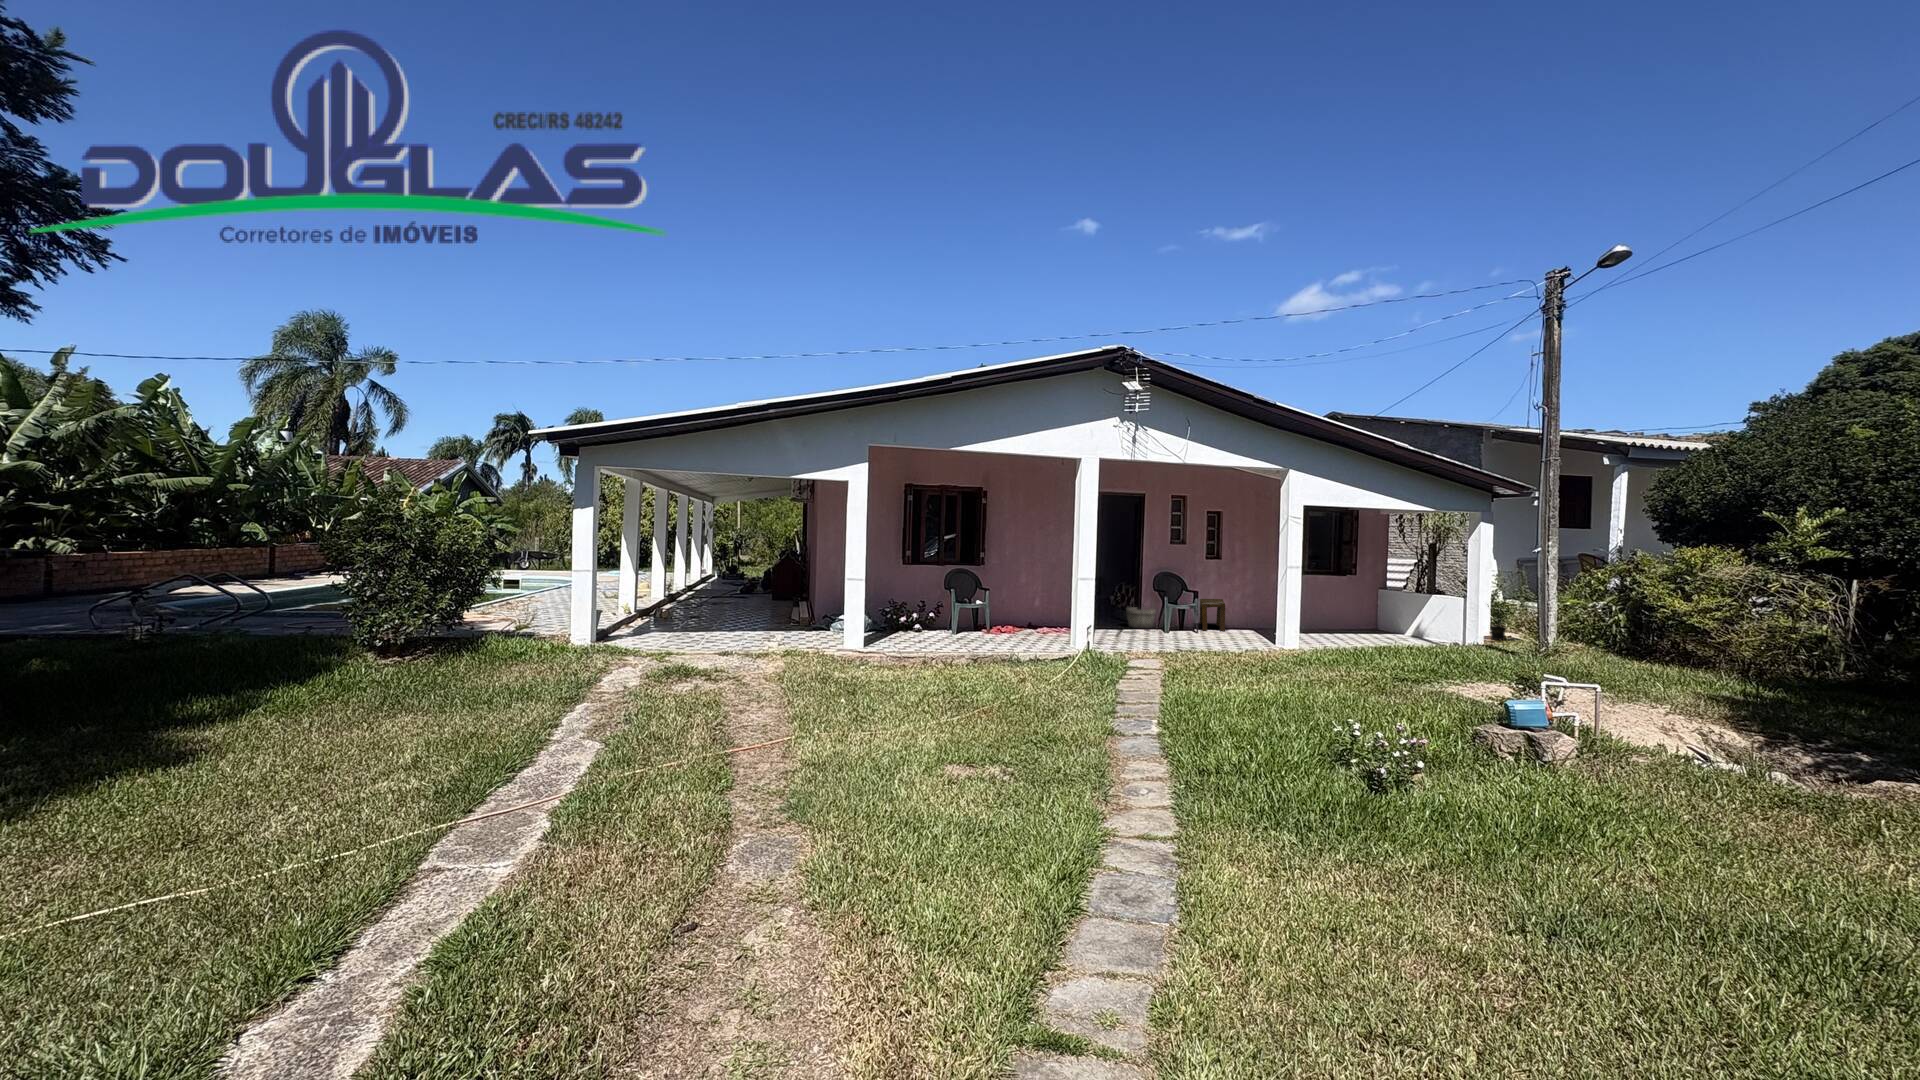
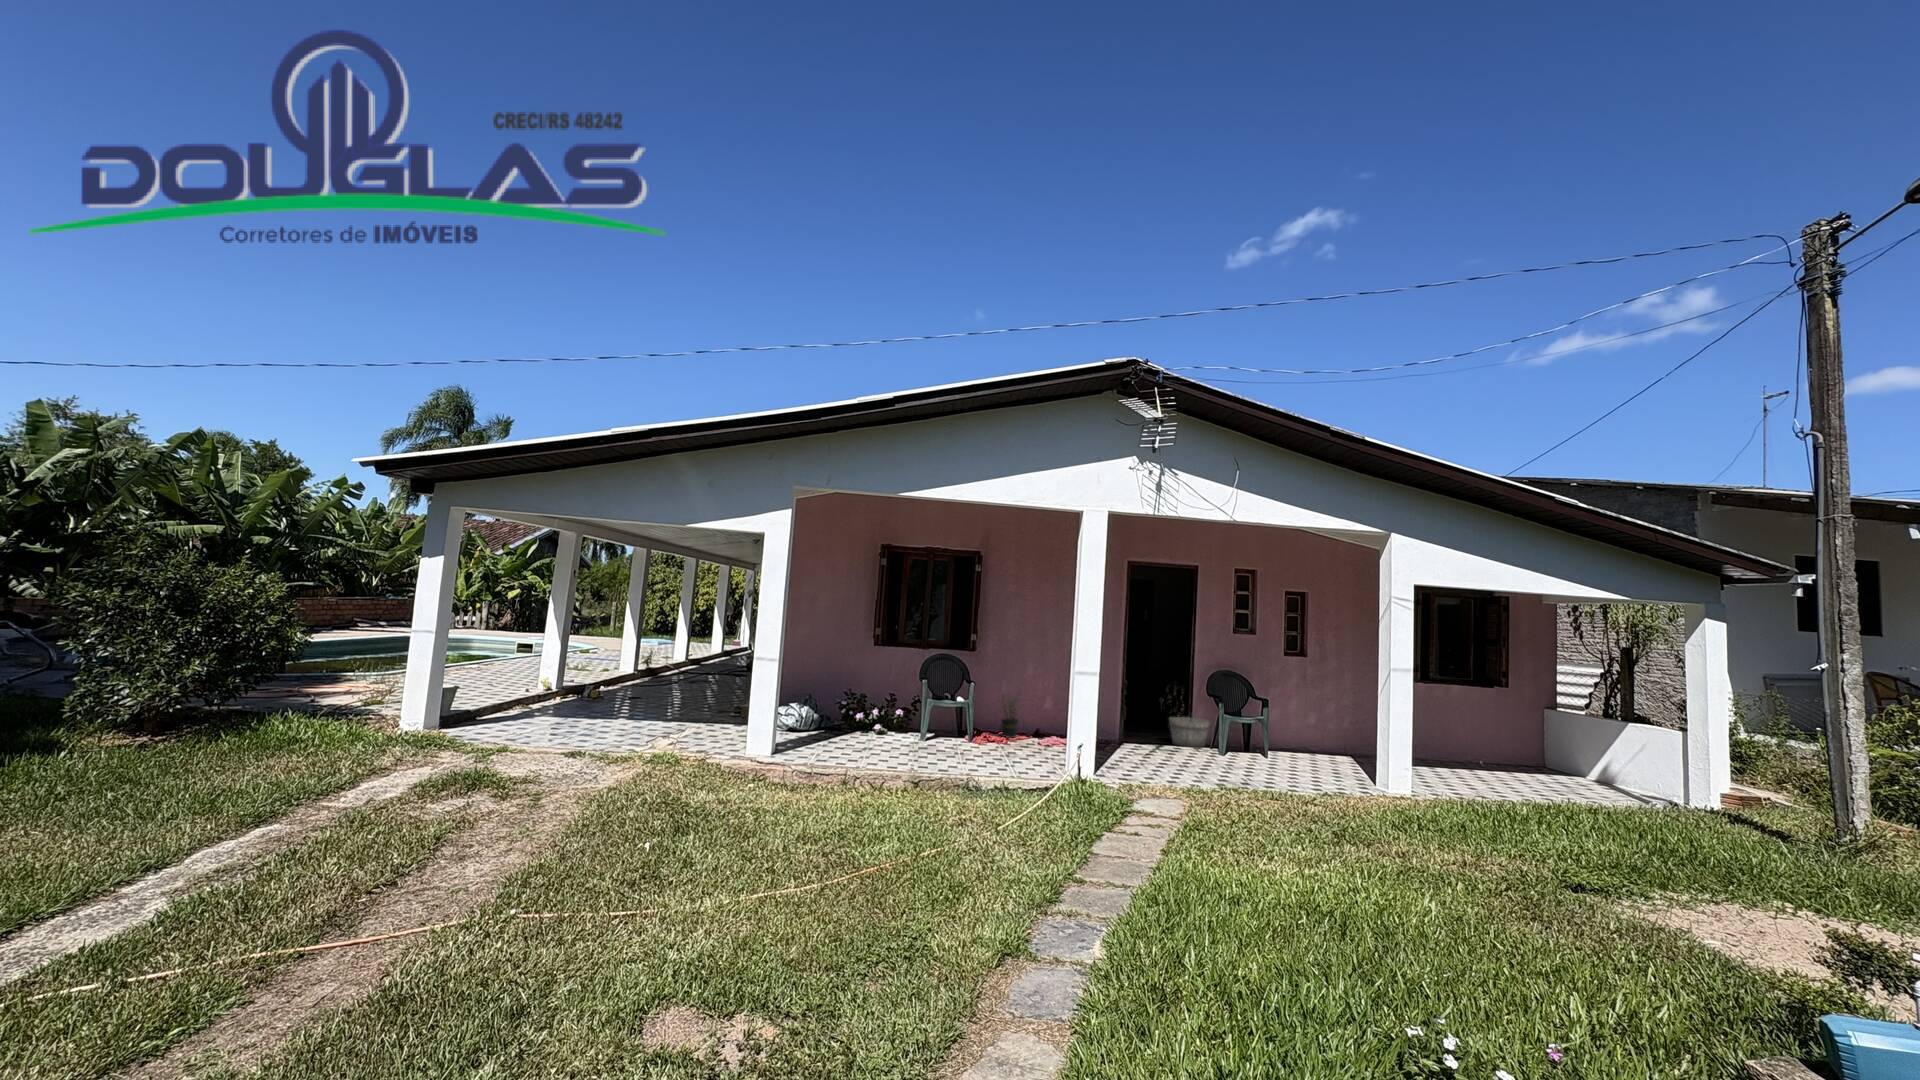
bench: present [1200,599,1225,631] -> none [1272,711,1308,760]
potted plant: present [1488,604,1506,640] -> present [1001,695,1019,738]

